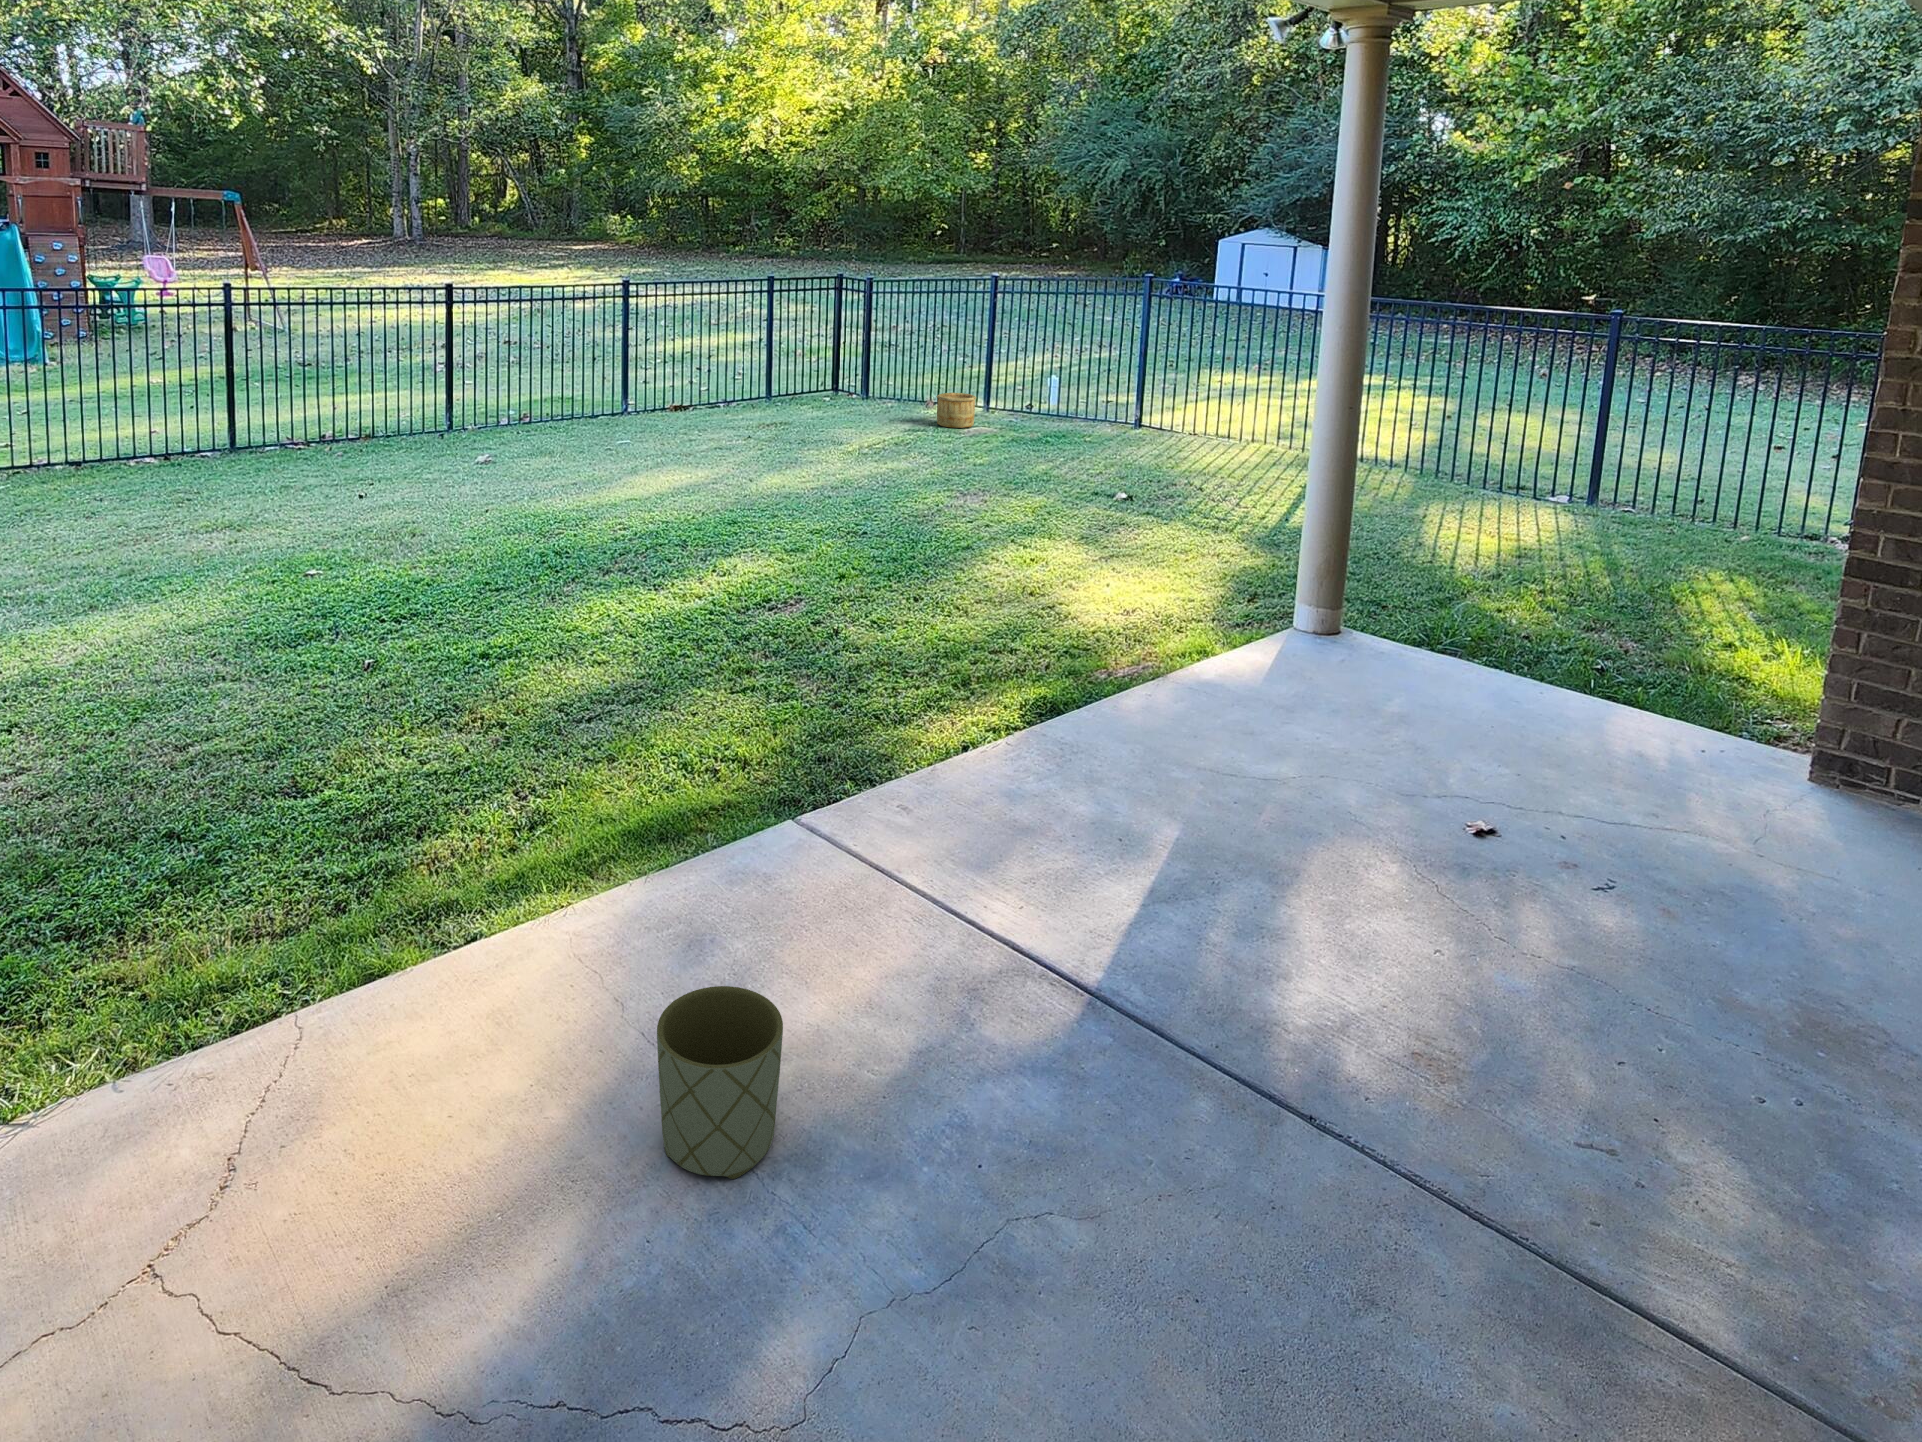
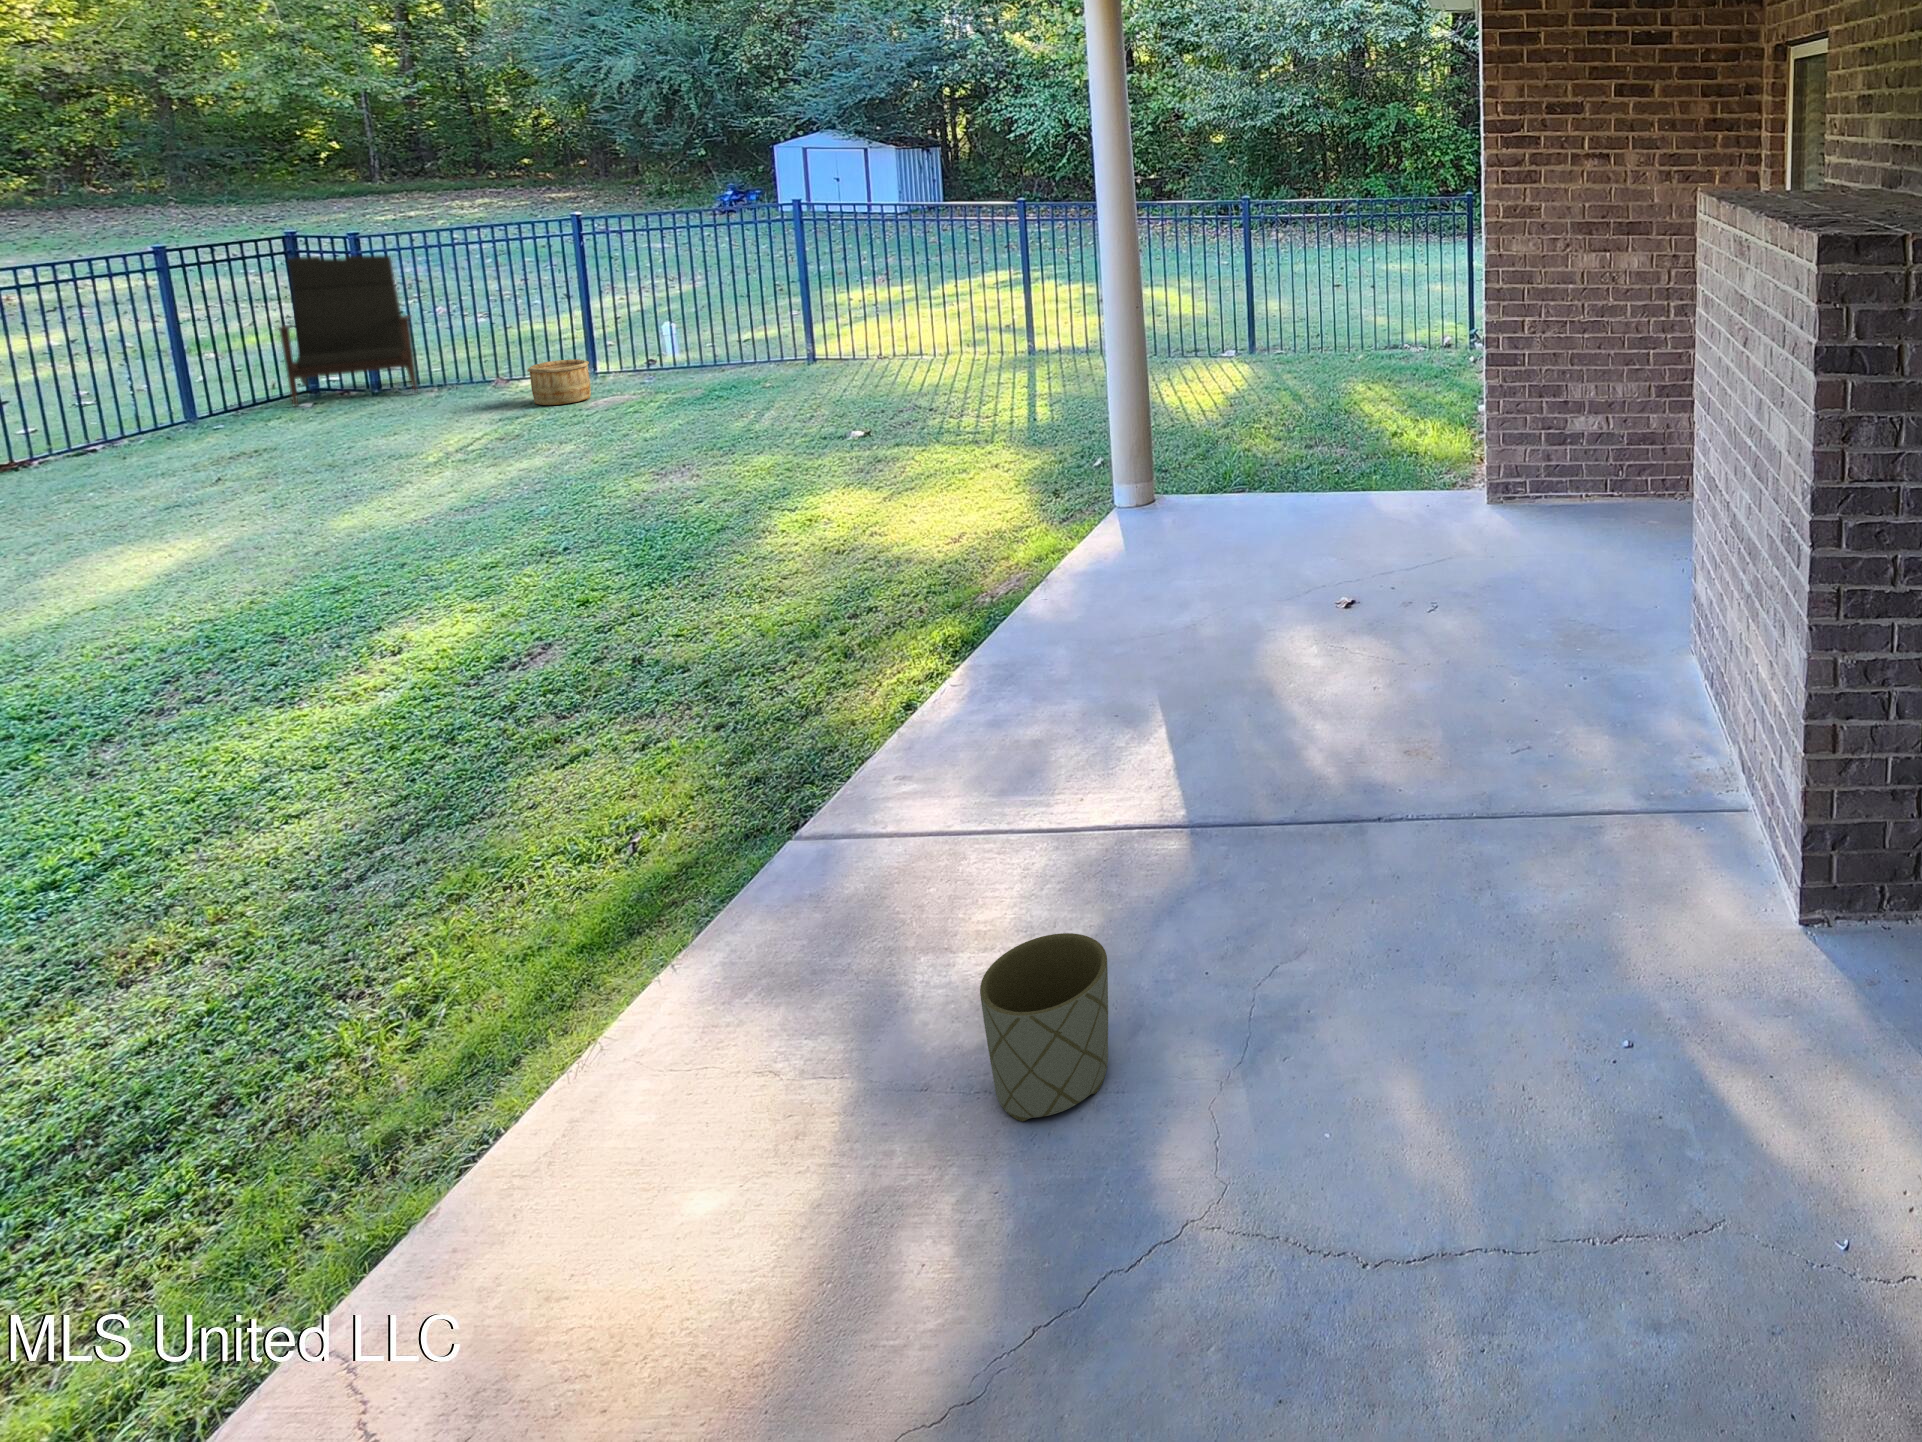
lounge chair: none [816,295,892,402] -> present [278,254,418,406]

